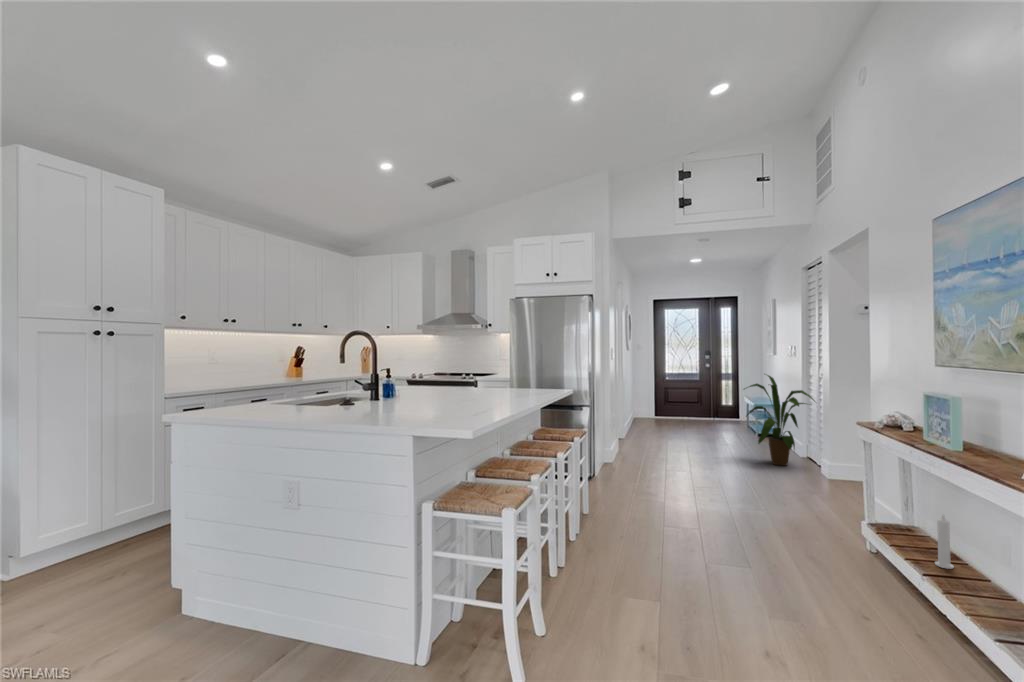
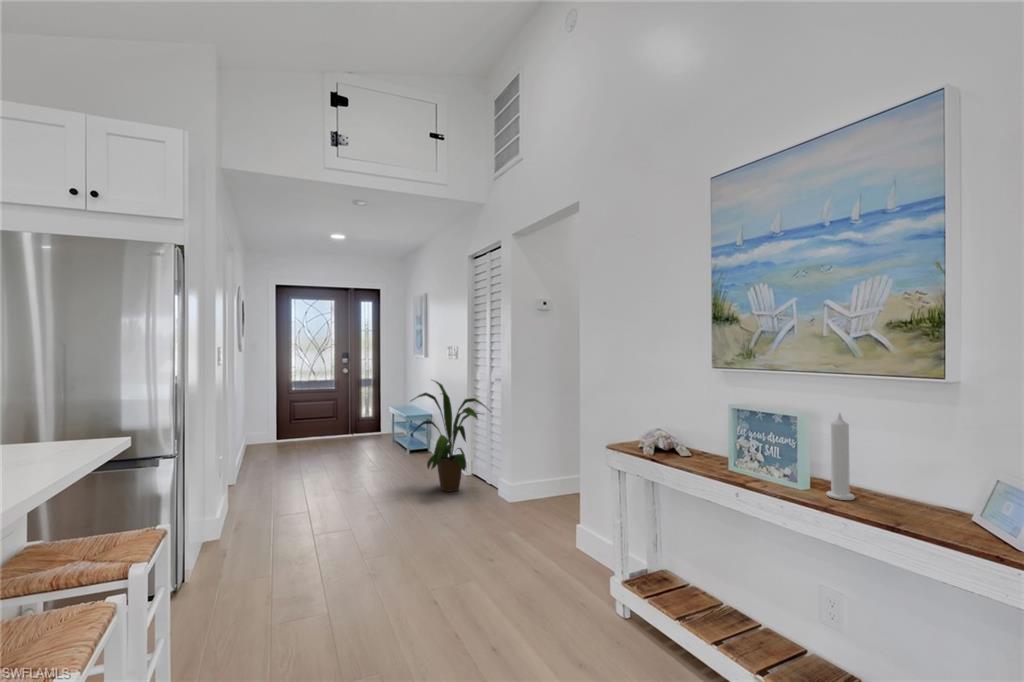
candle: present [935,514,954,569] -> present [826,413,855,500]

